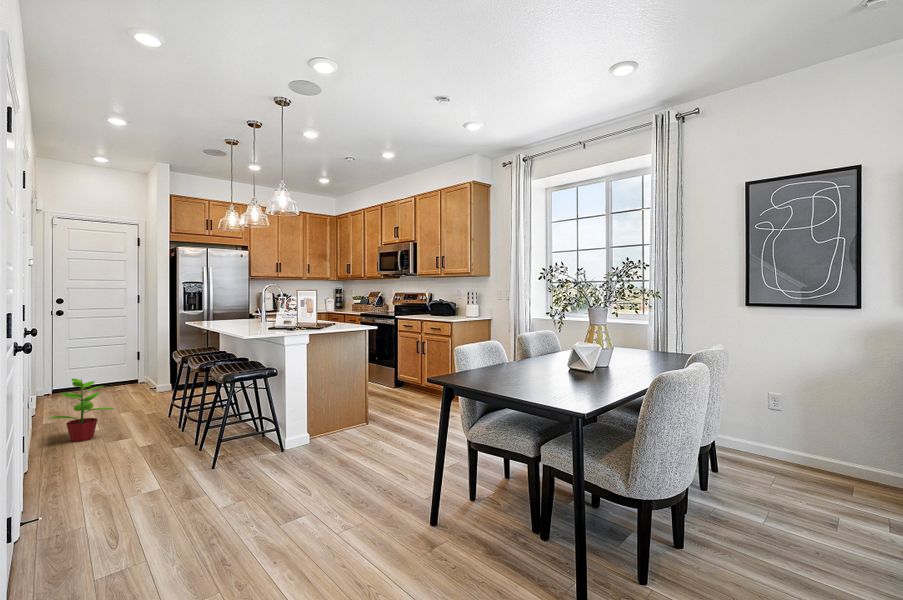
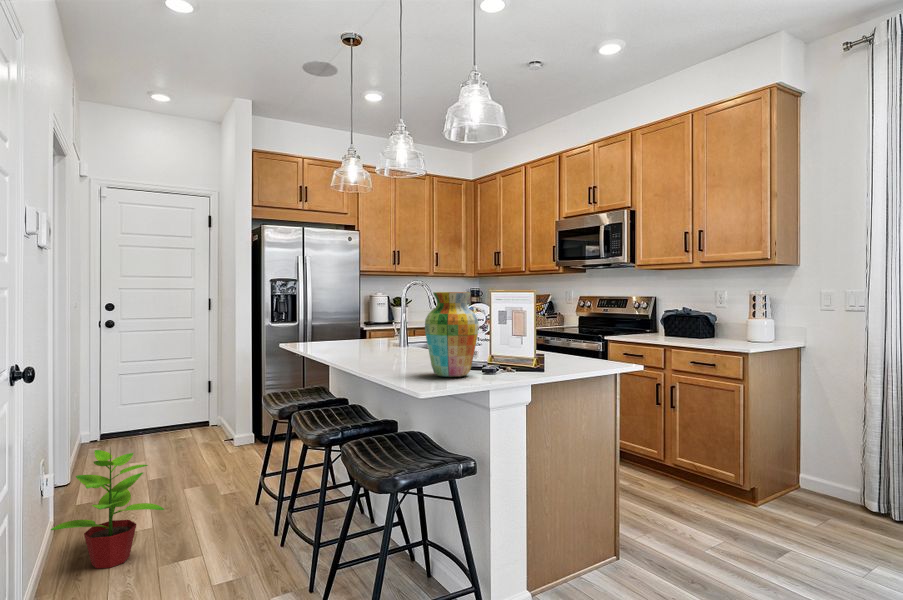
vase: none [256,291,283,331] -> present [425,292,479,377]

